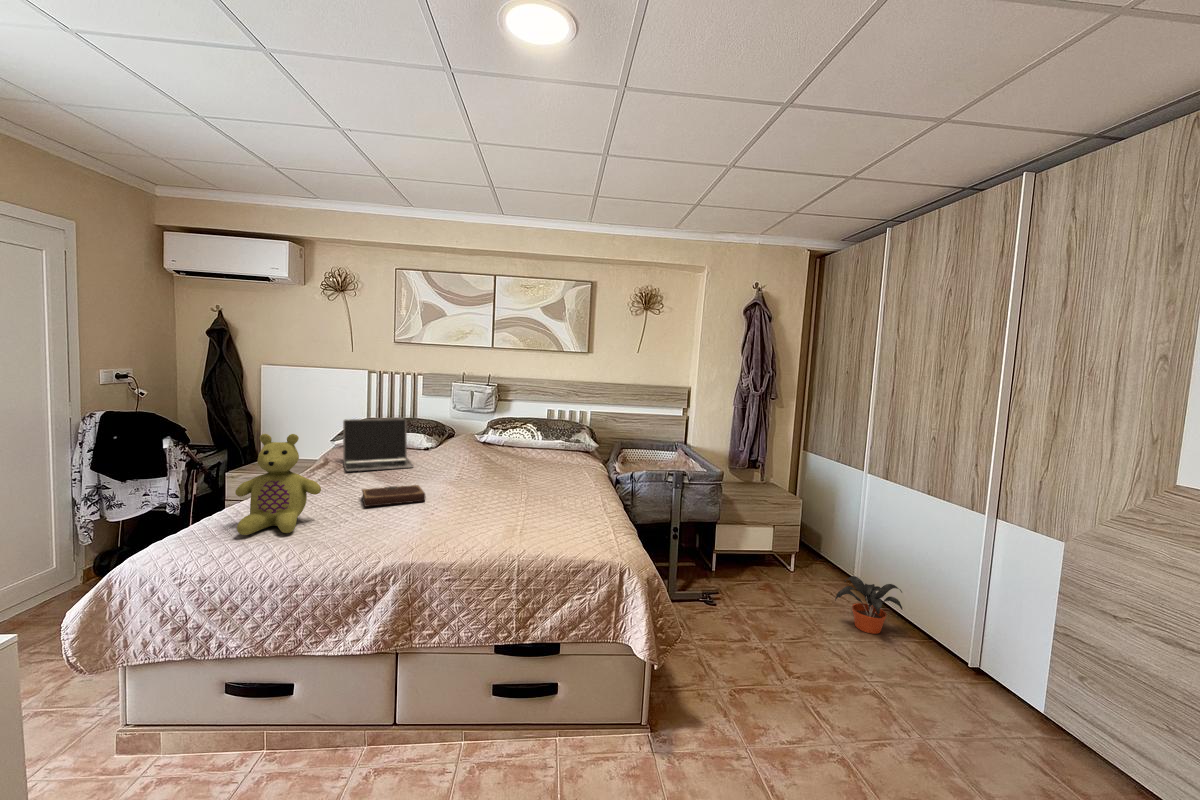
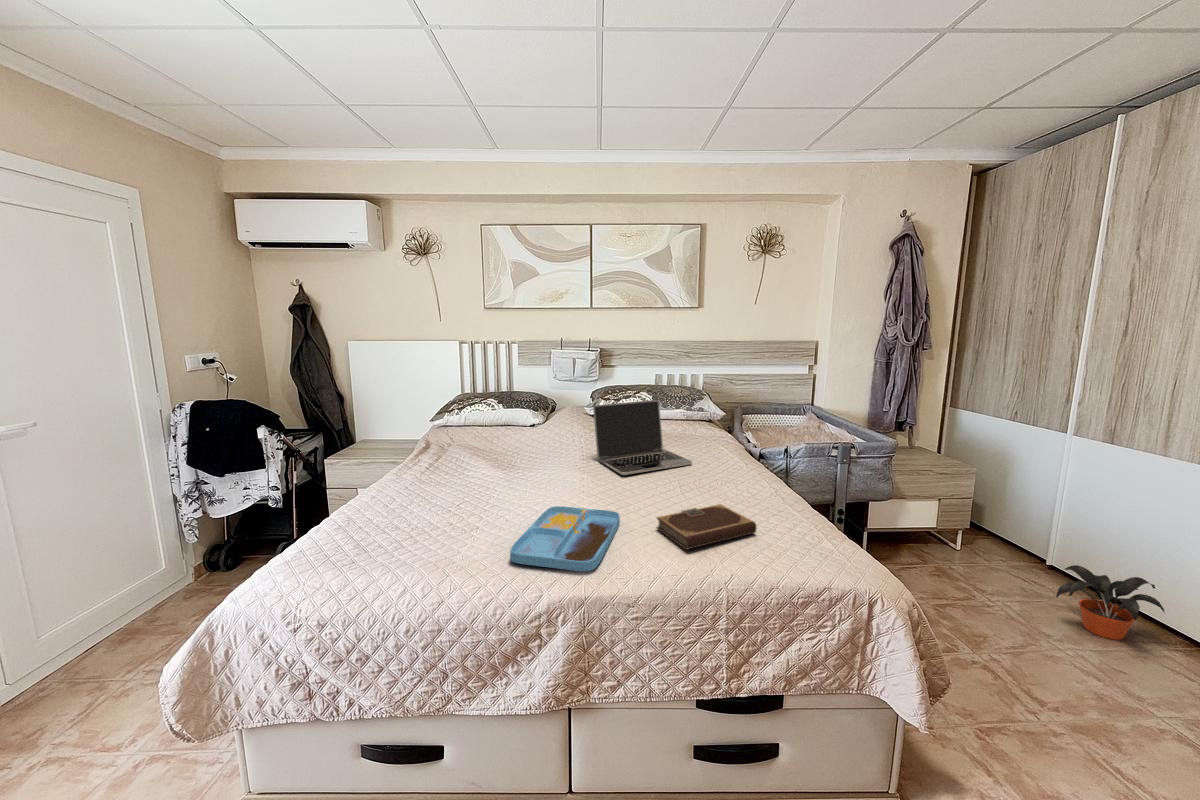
laptop: present [343,419,414,471] -> present [593,400,692,475]
stuffed bear: present [235,434,321,535] -> none [345,424,444,555]
notebook: present [362,485,425,507] -> present [656,504,756,550]
tray: none [364,507,465,548] -> present [510,506,620,571]

